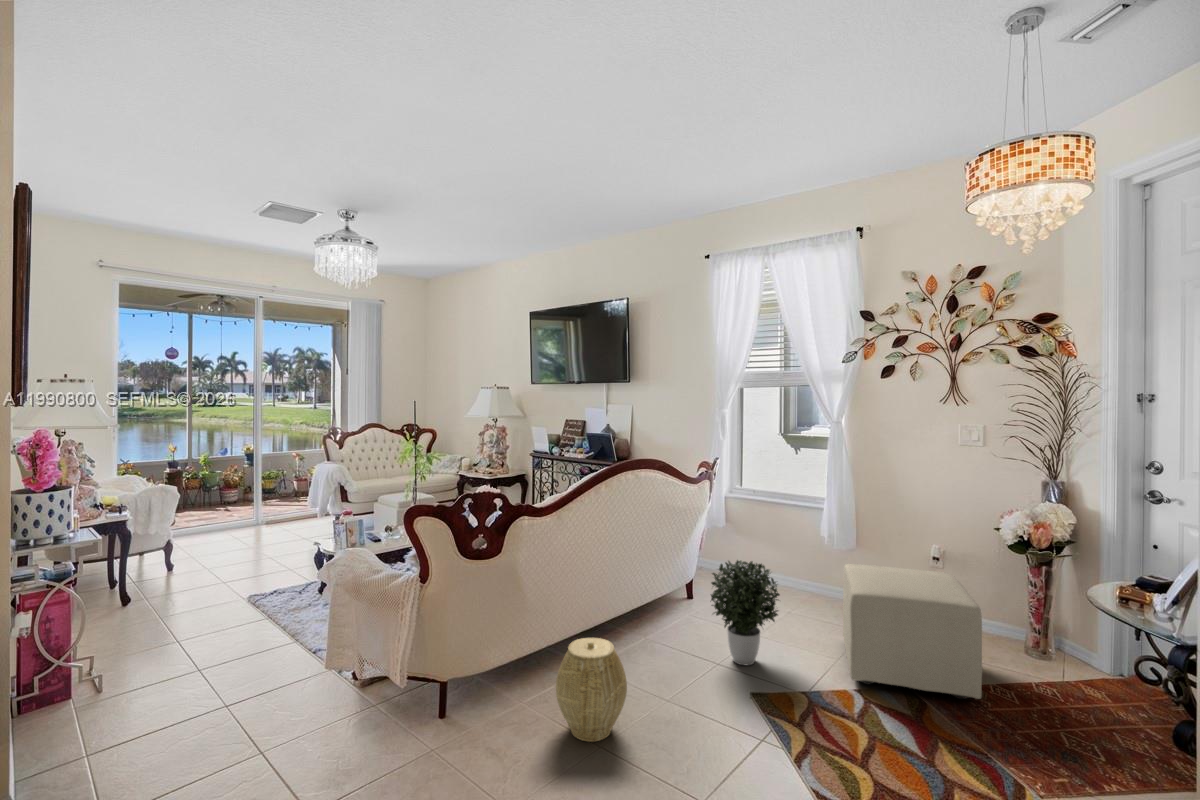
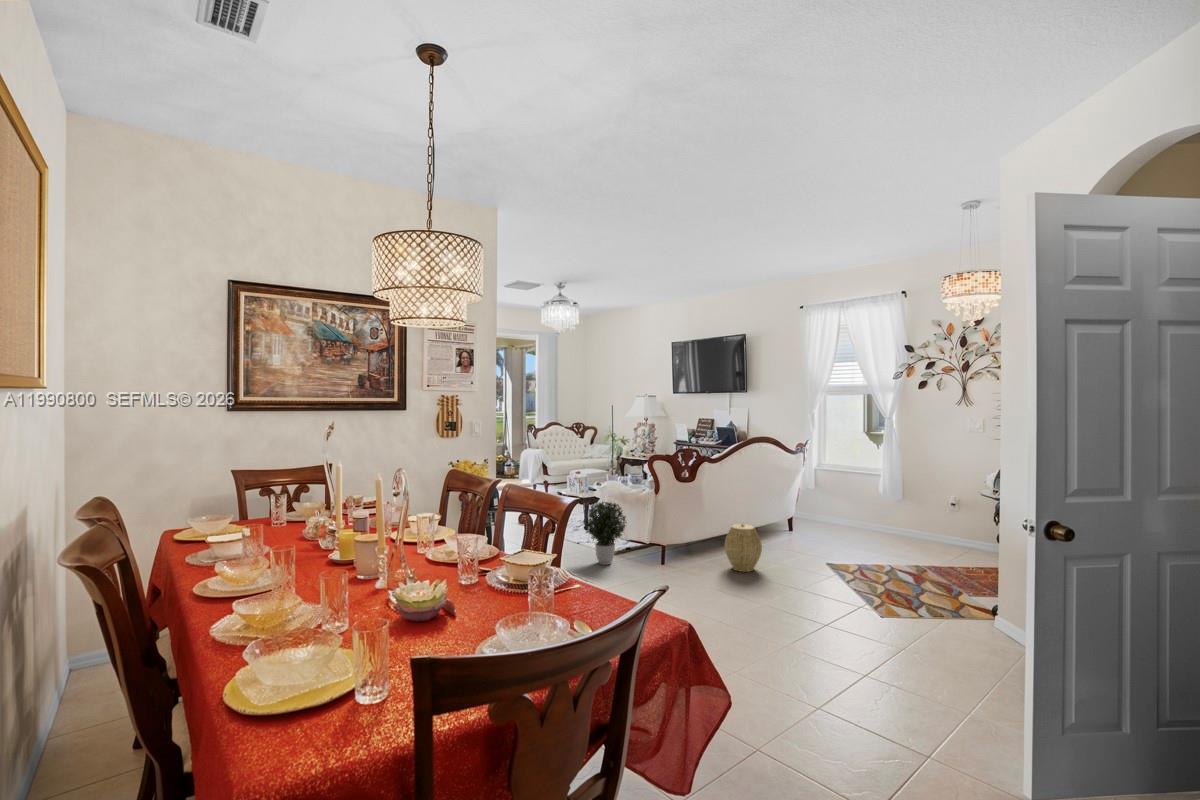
potted plant: present [711,560,780,665] -> present [583,502,627,565]
ottoman: present [843,564,982,699] -> none [888,501,964,569]

